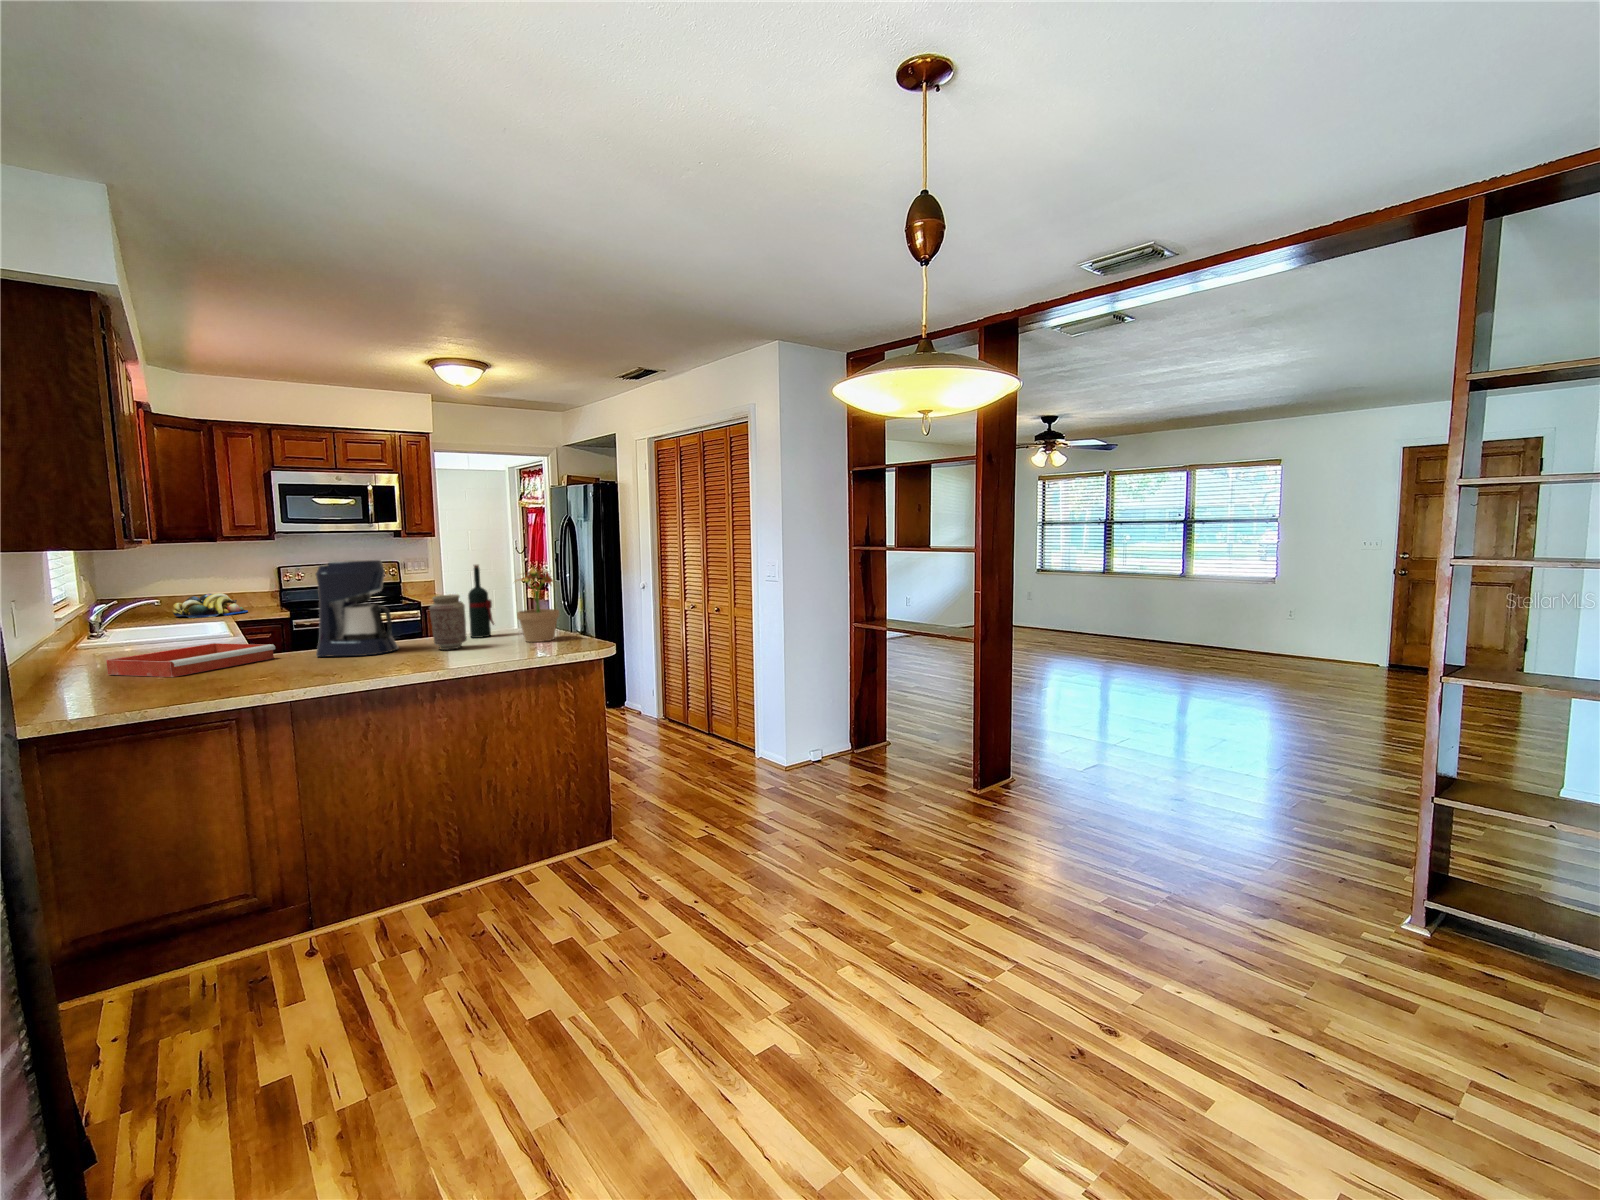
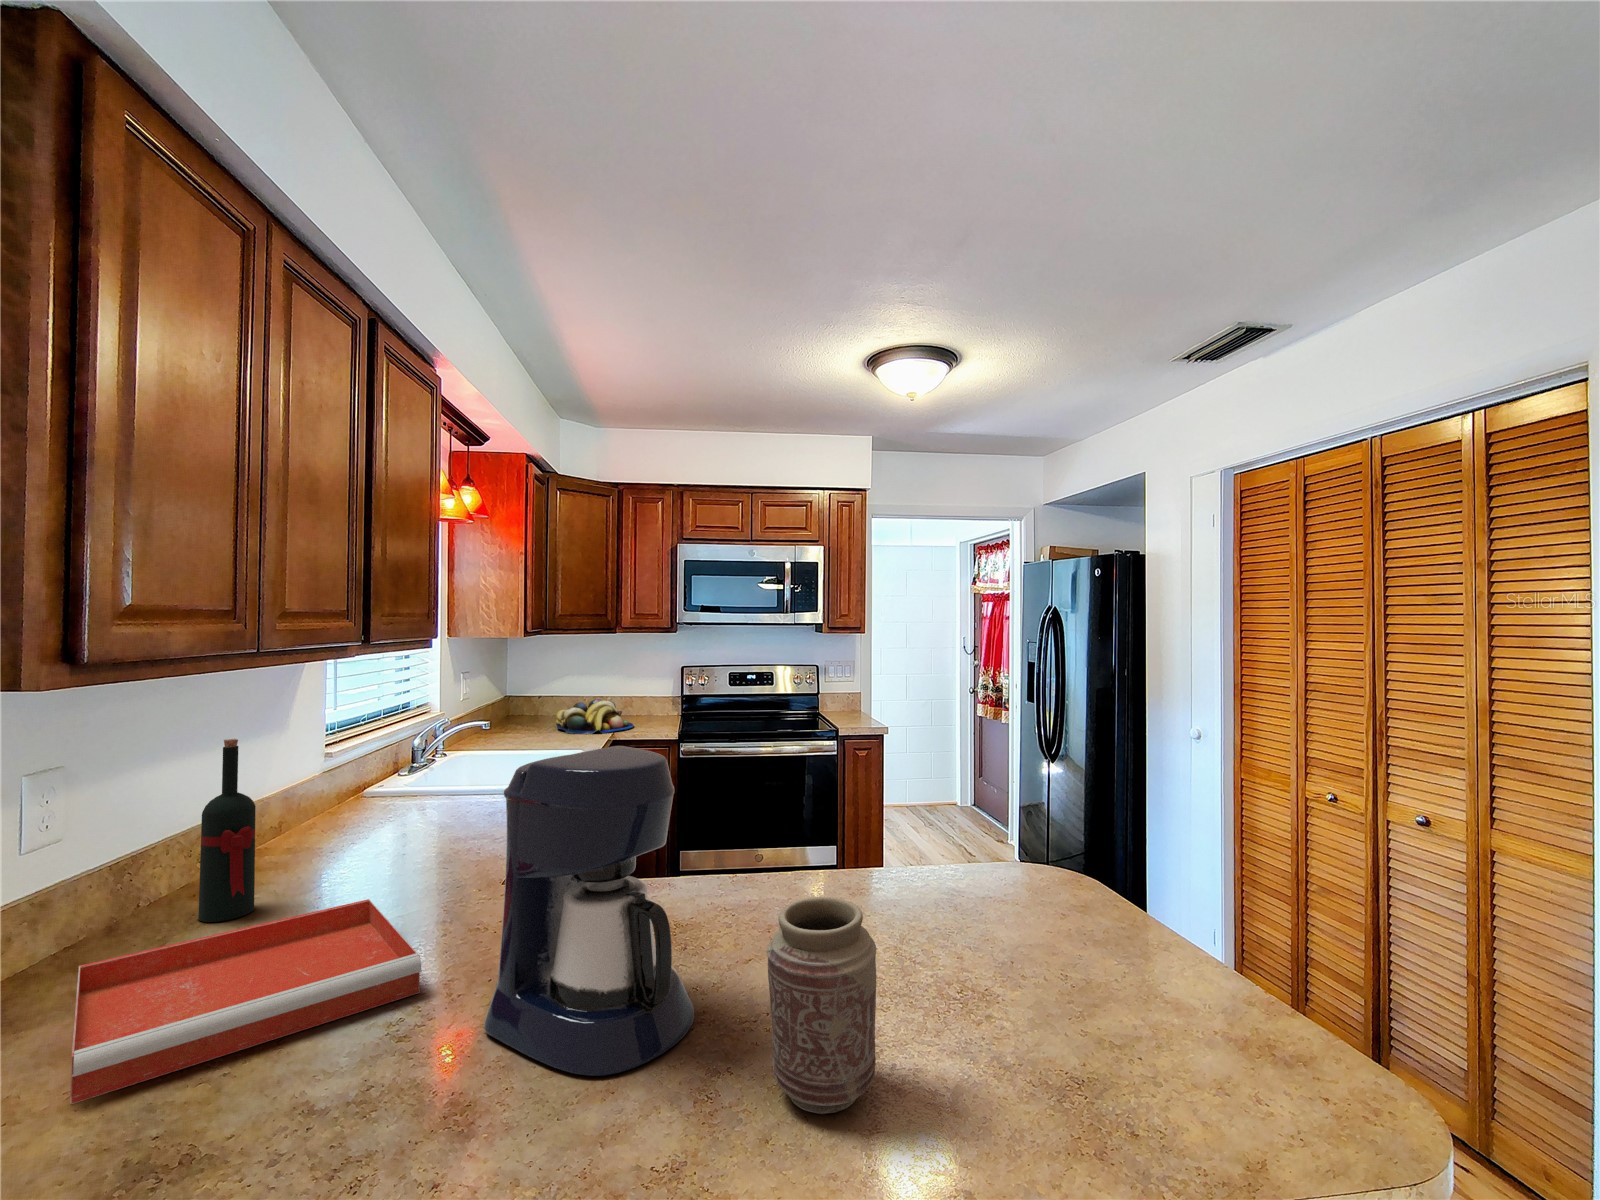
wine bottle: present [468,565,494,638] -> present [198,739,256,922]
potted plant: present [517,568,559,642] -> none [1041,819,1201,1133]

